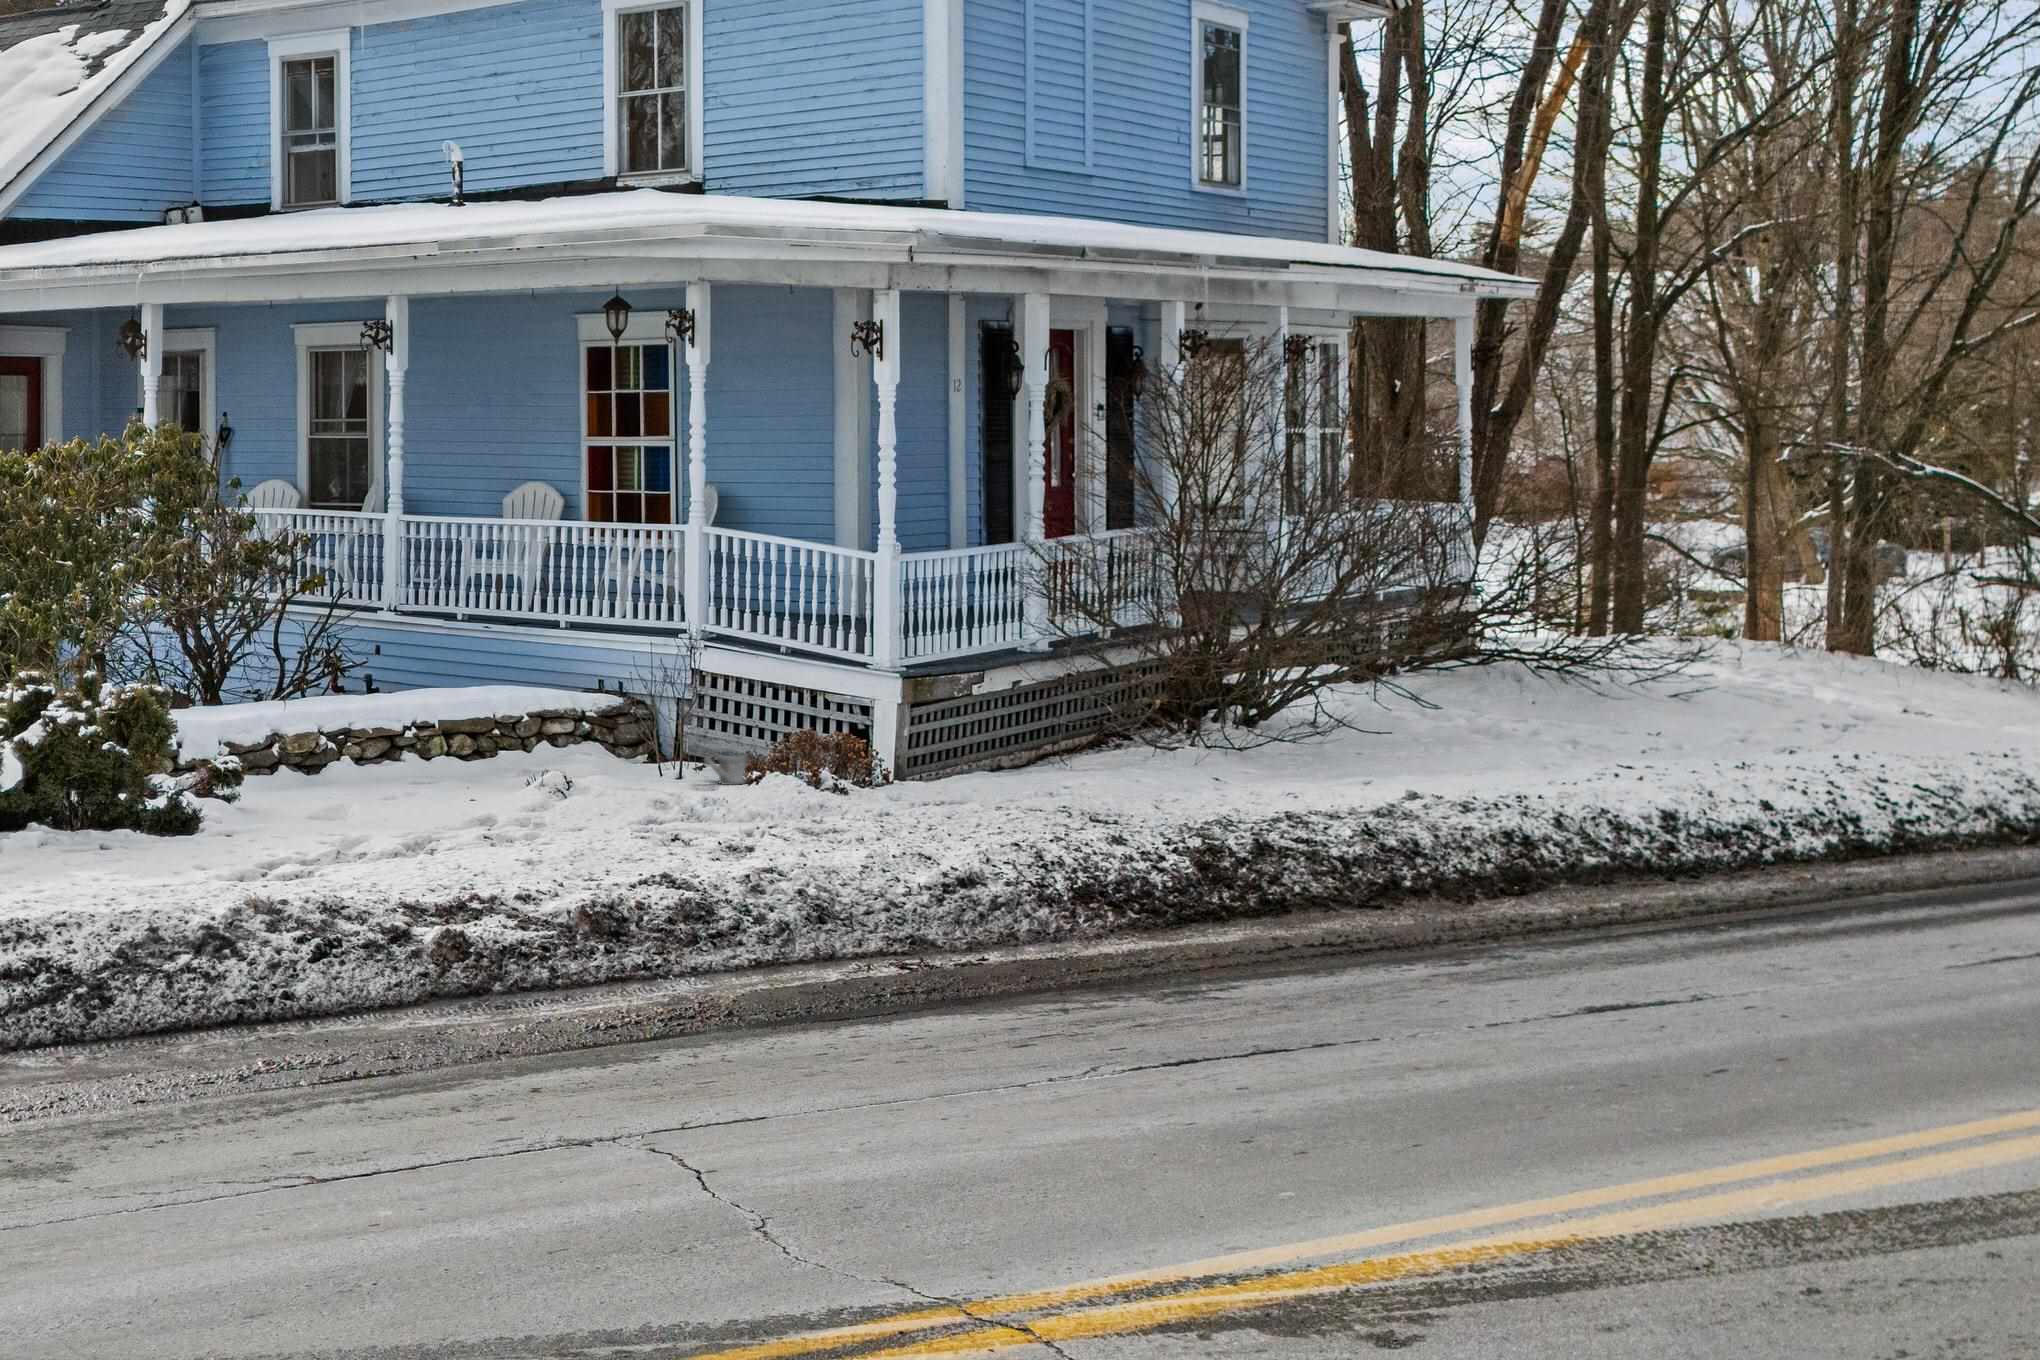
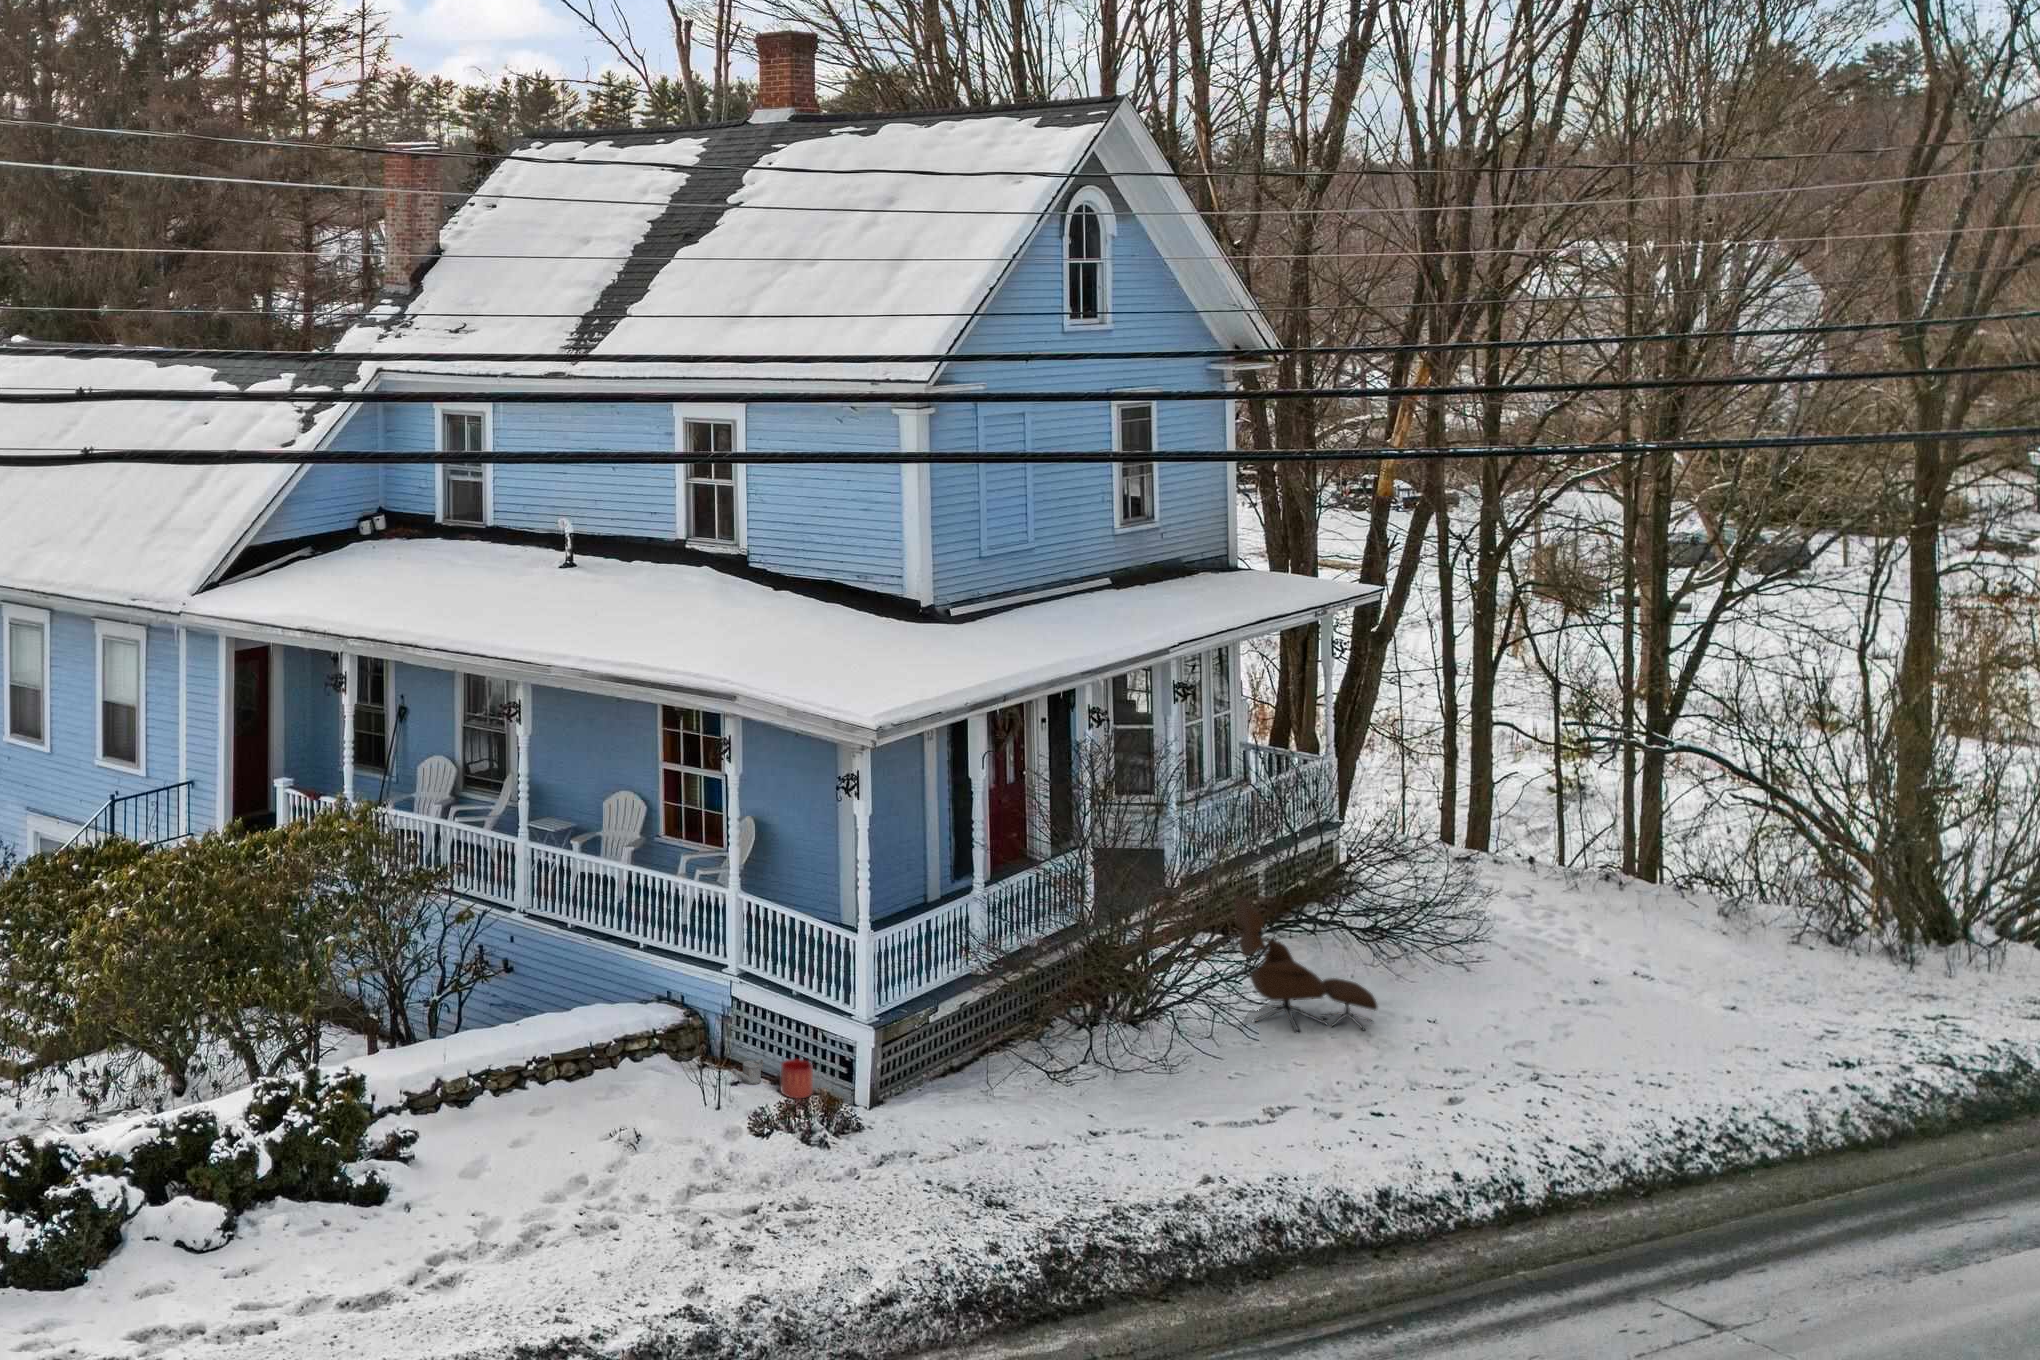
lounge chair: none [1403,572,1614,746] -> present [1234,895,1377,1033]
planter: none [775,743,823,789] -> present [781,1059,813,1099]

